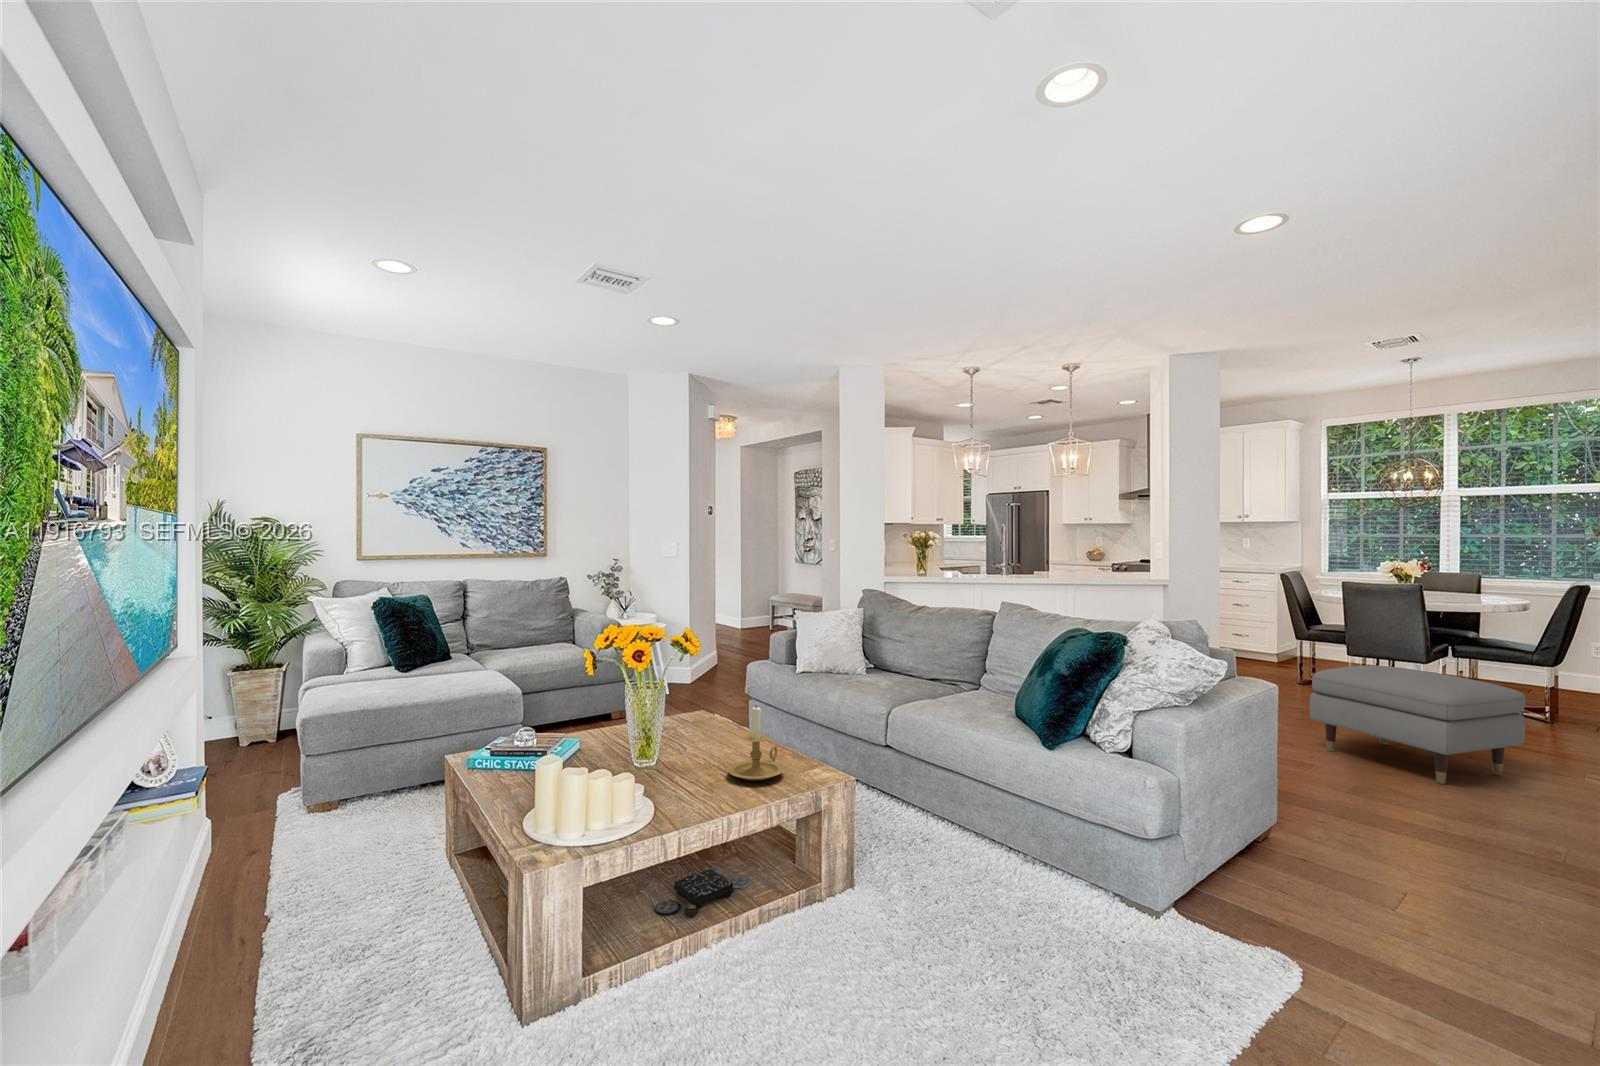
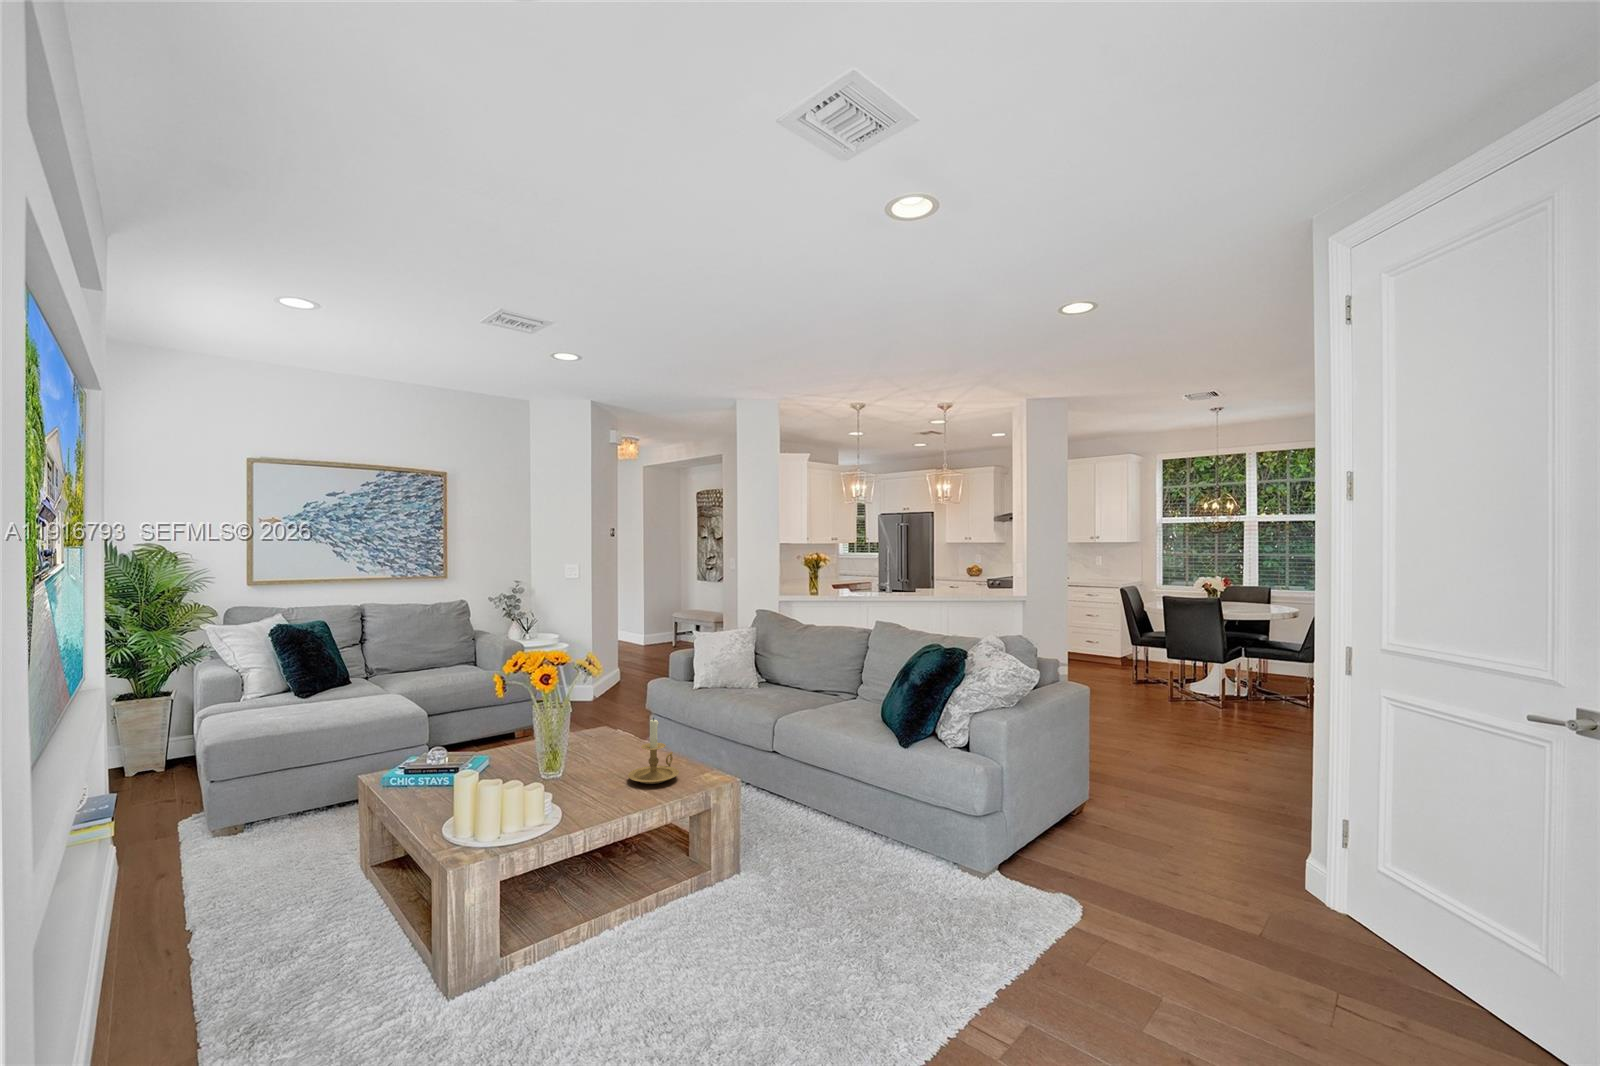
ottoman: present [1309,666,1526,784] -> none [1127,667,1282,763]
board game: present [654,867,751,917] -> none [562,862,649,904]

